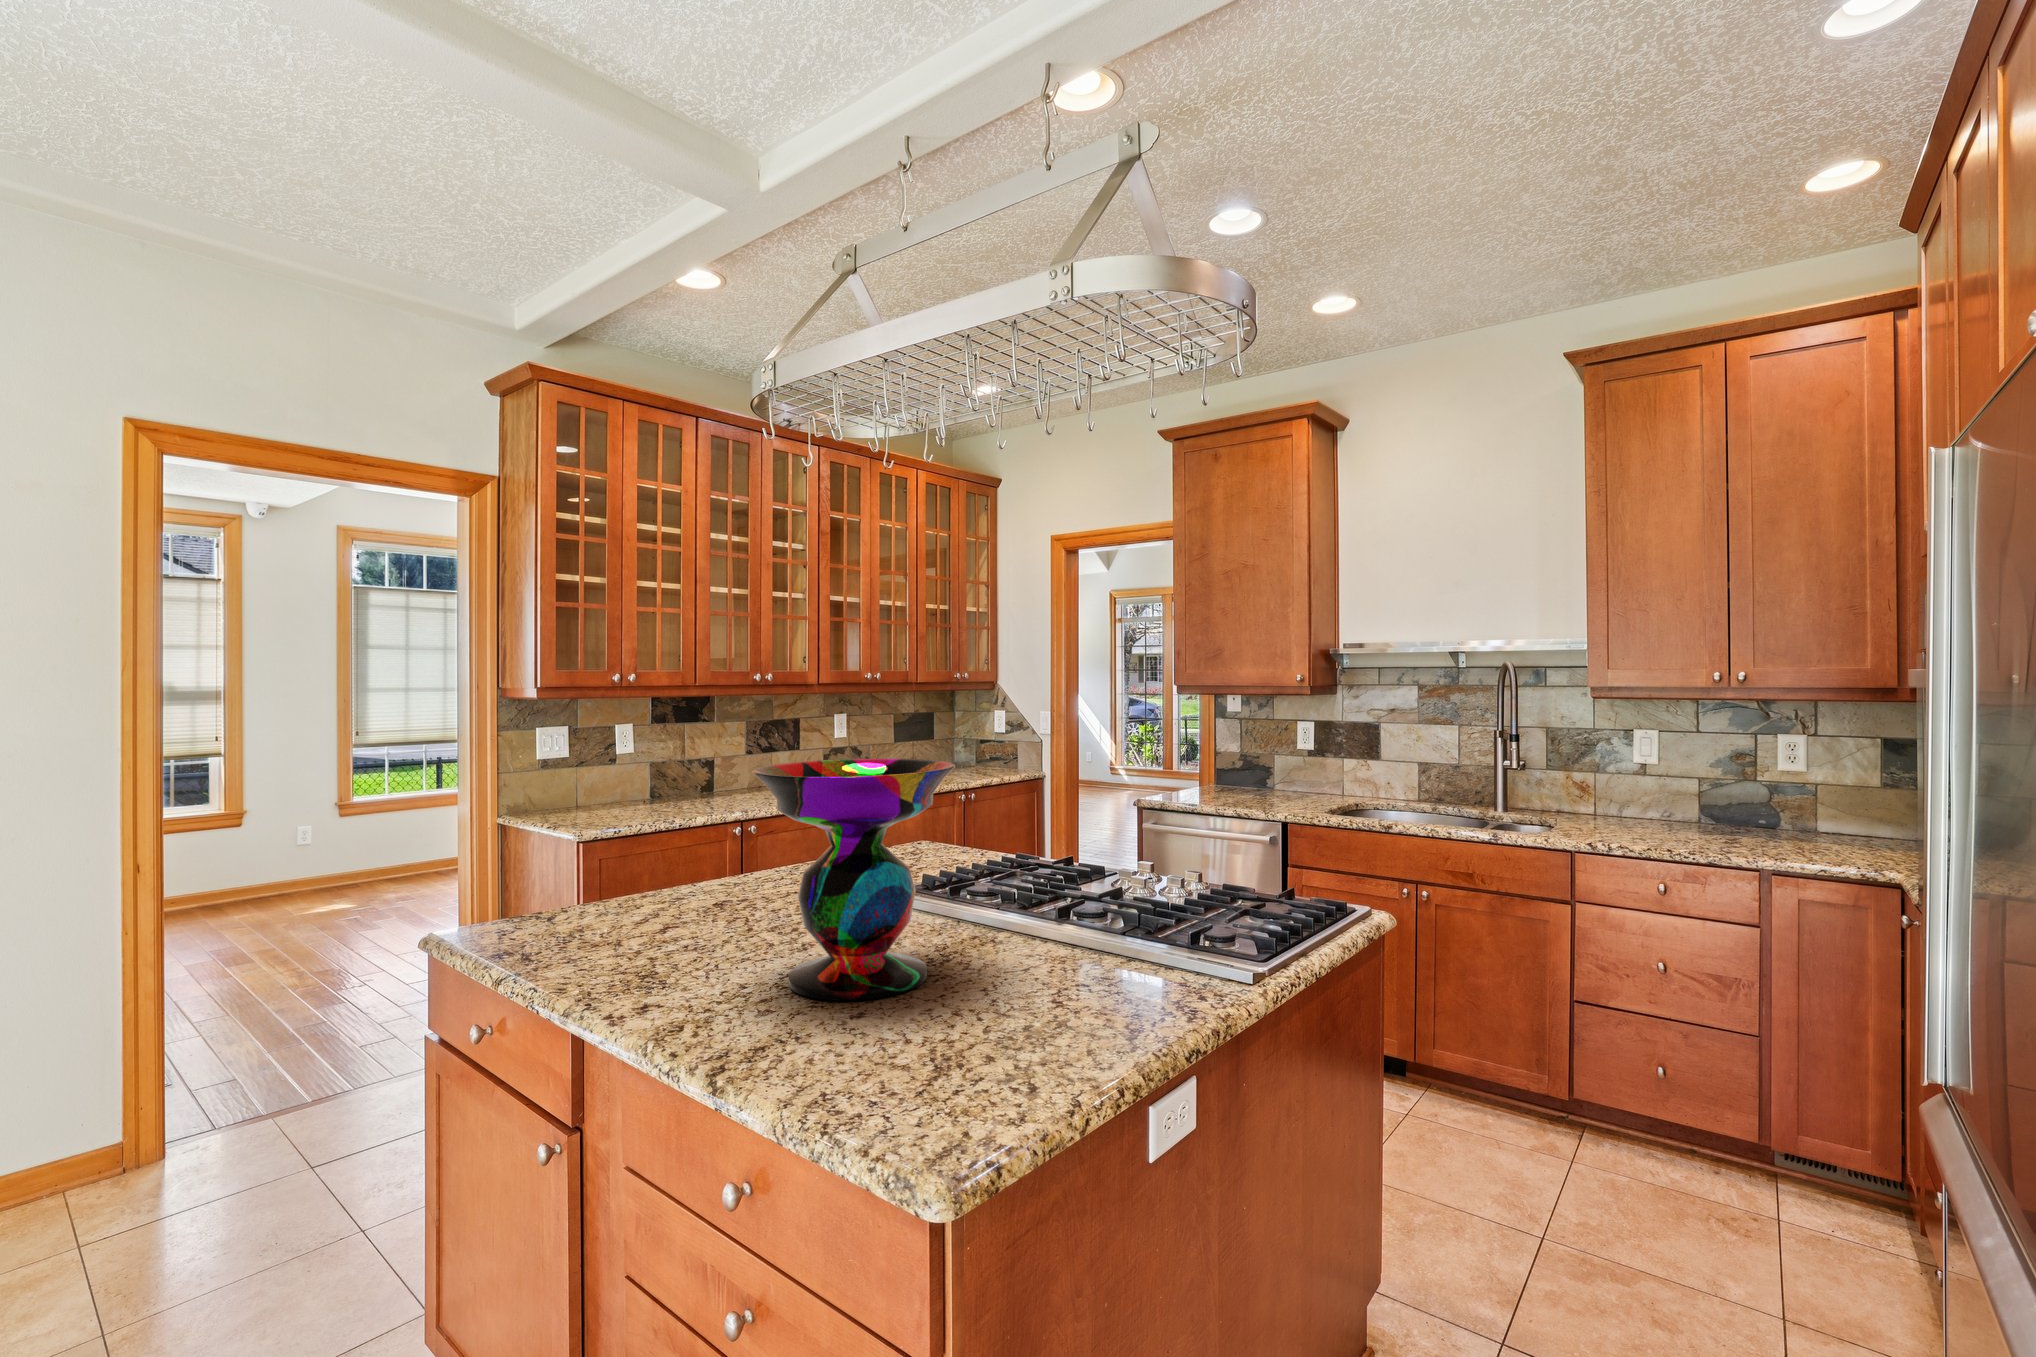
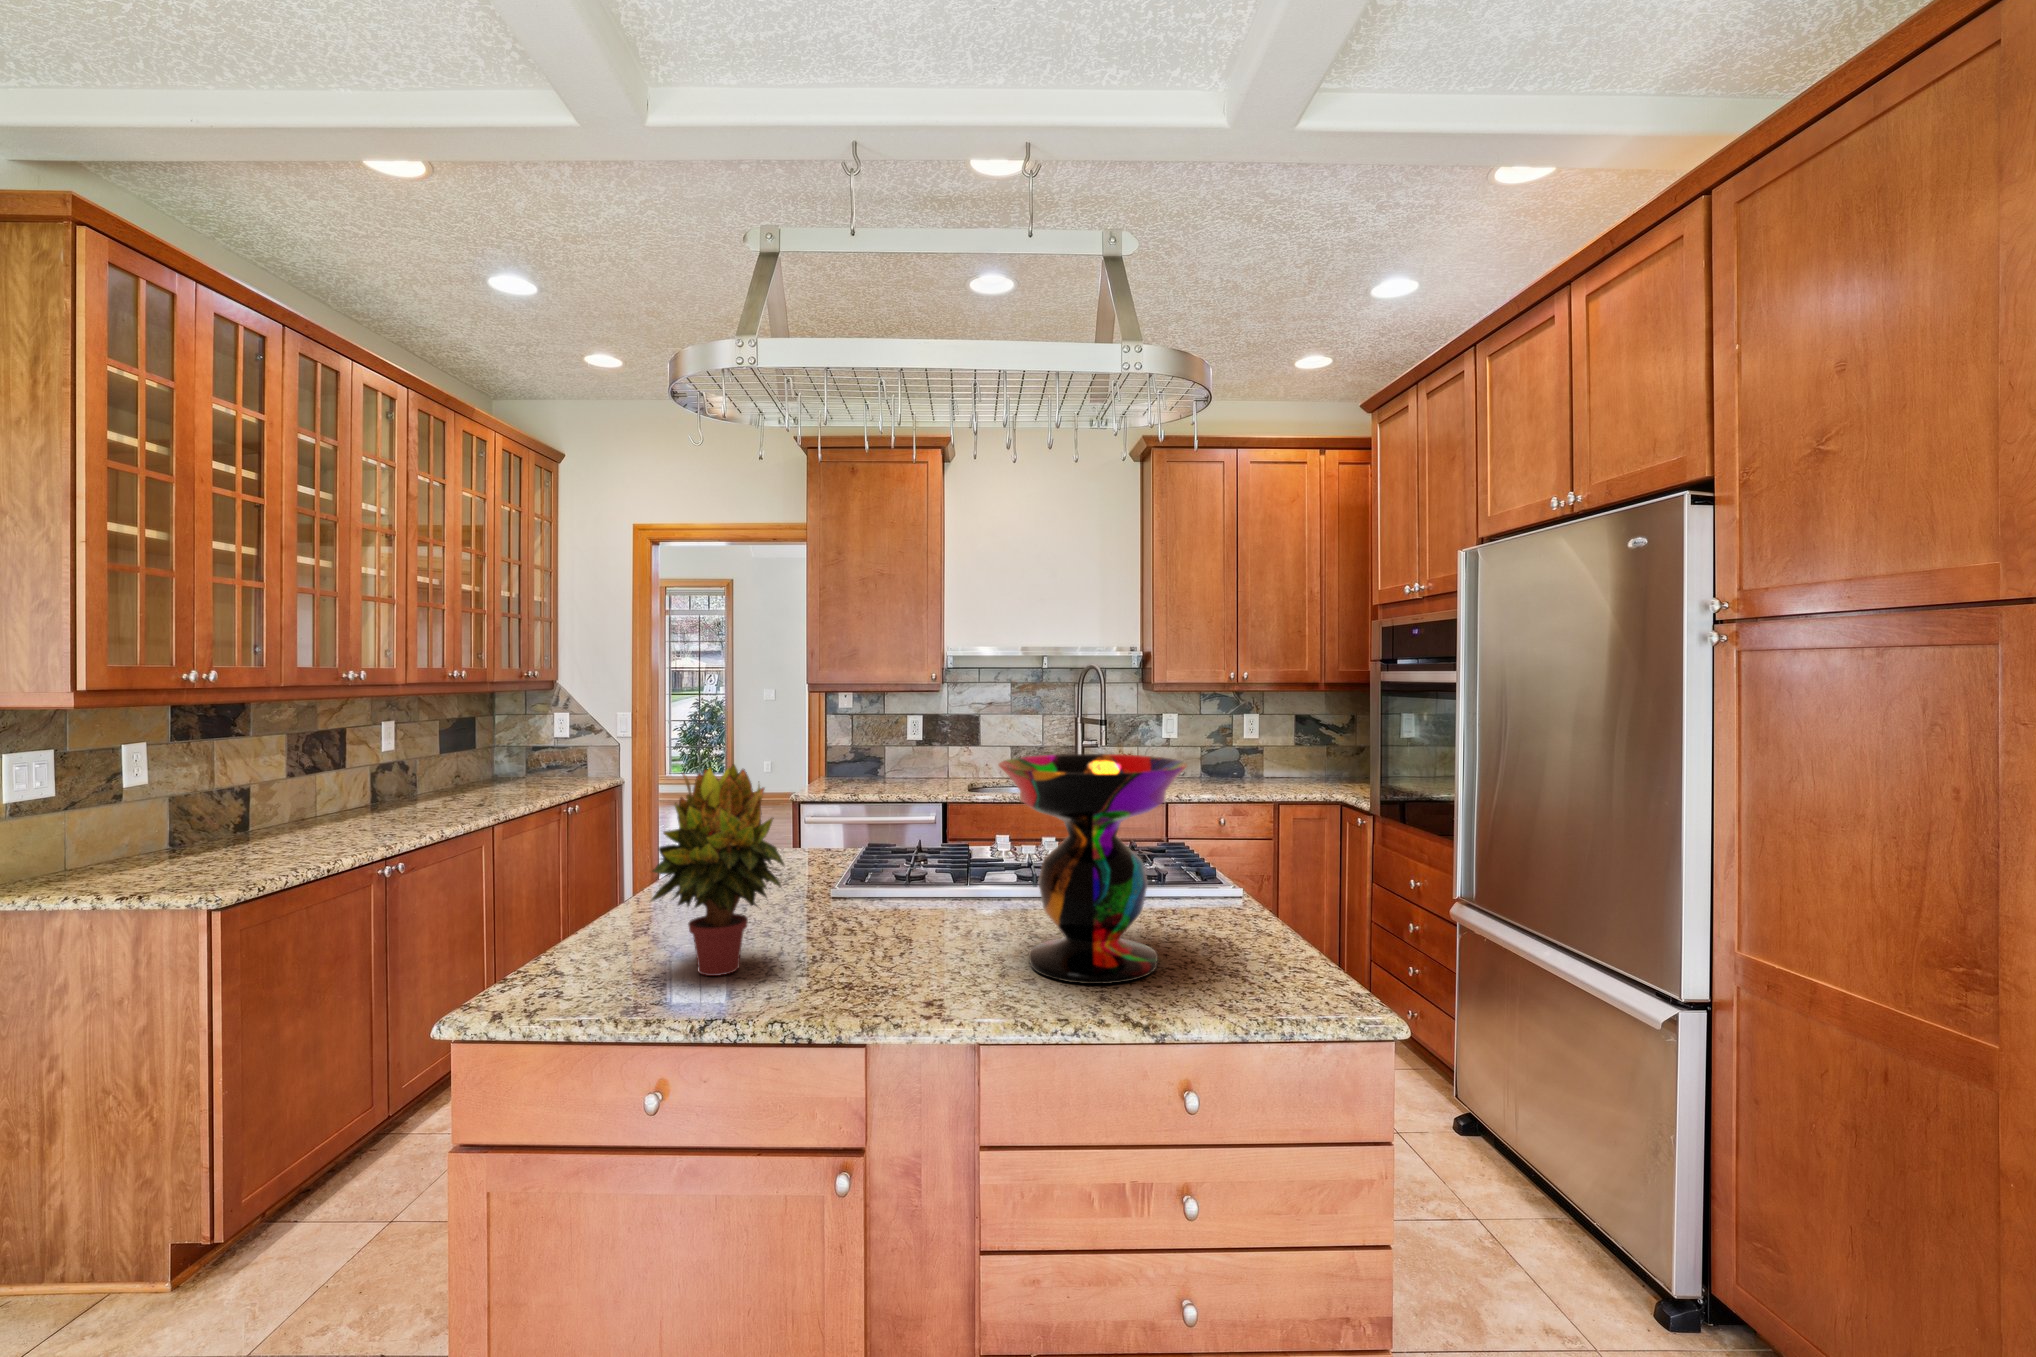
potted plant: none [588,751,692,928] -> present [651,765,784,976]

